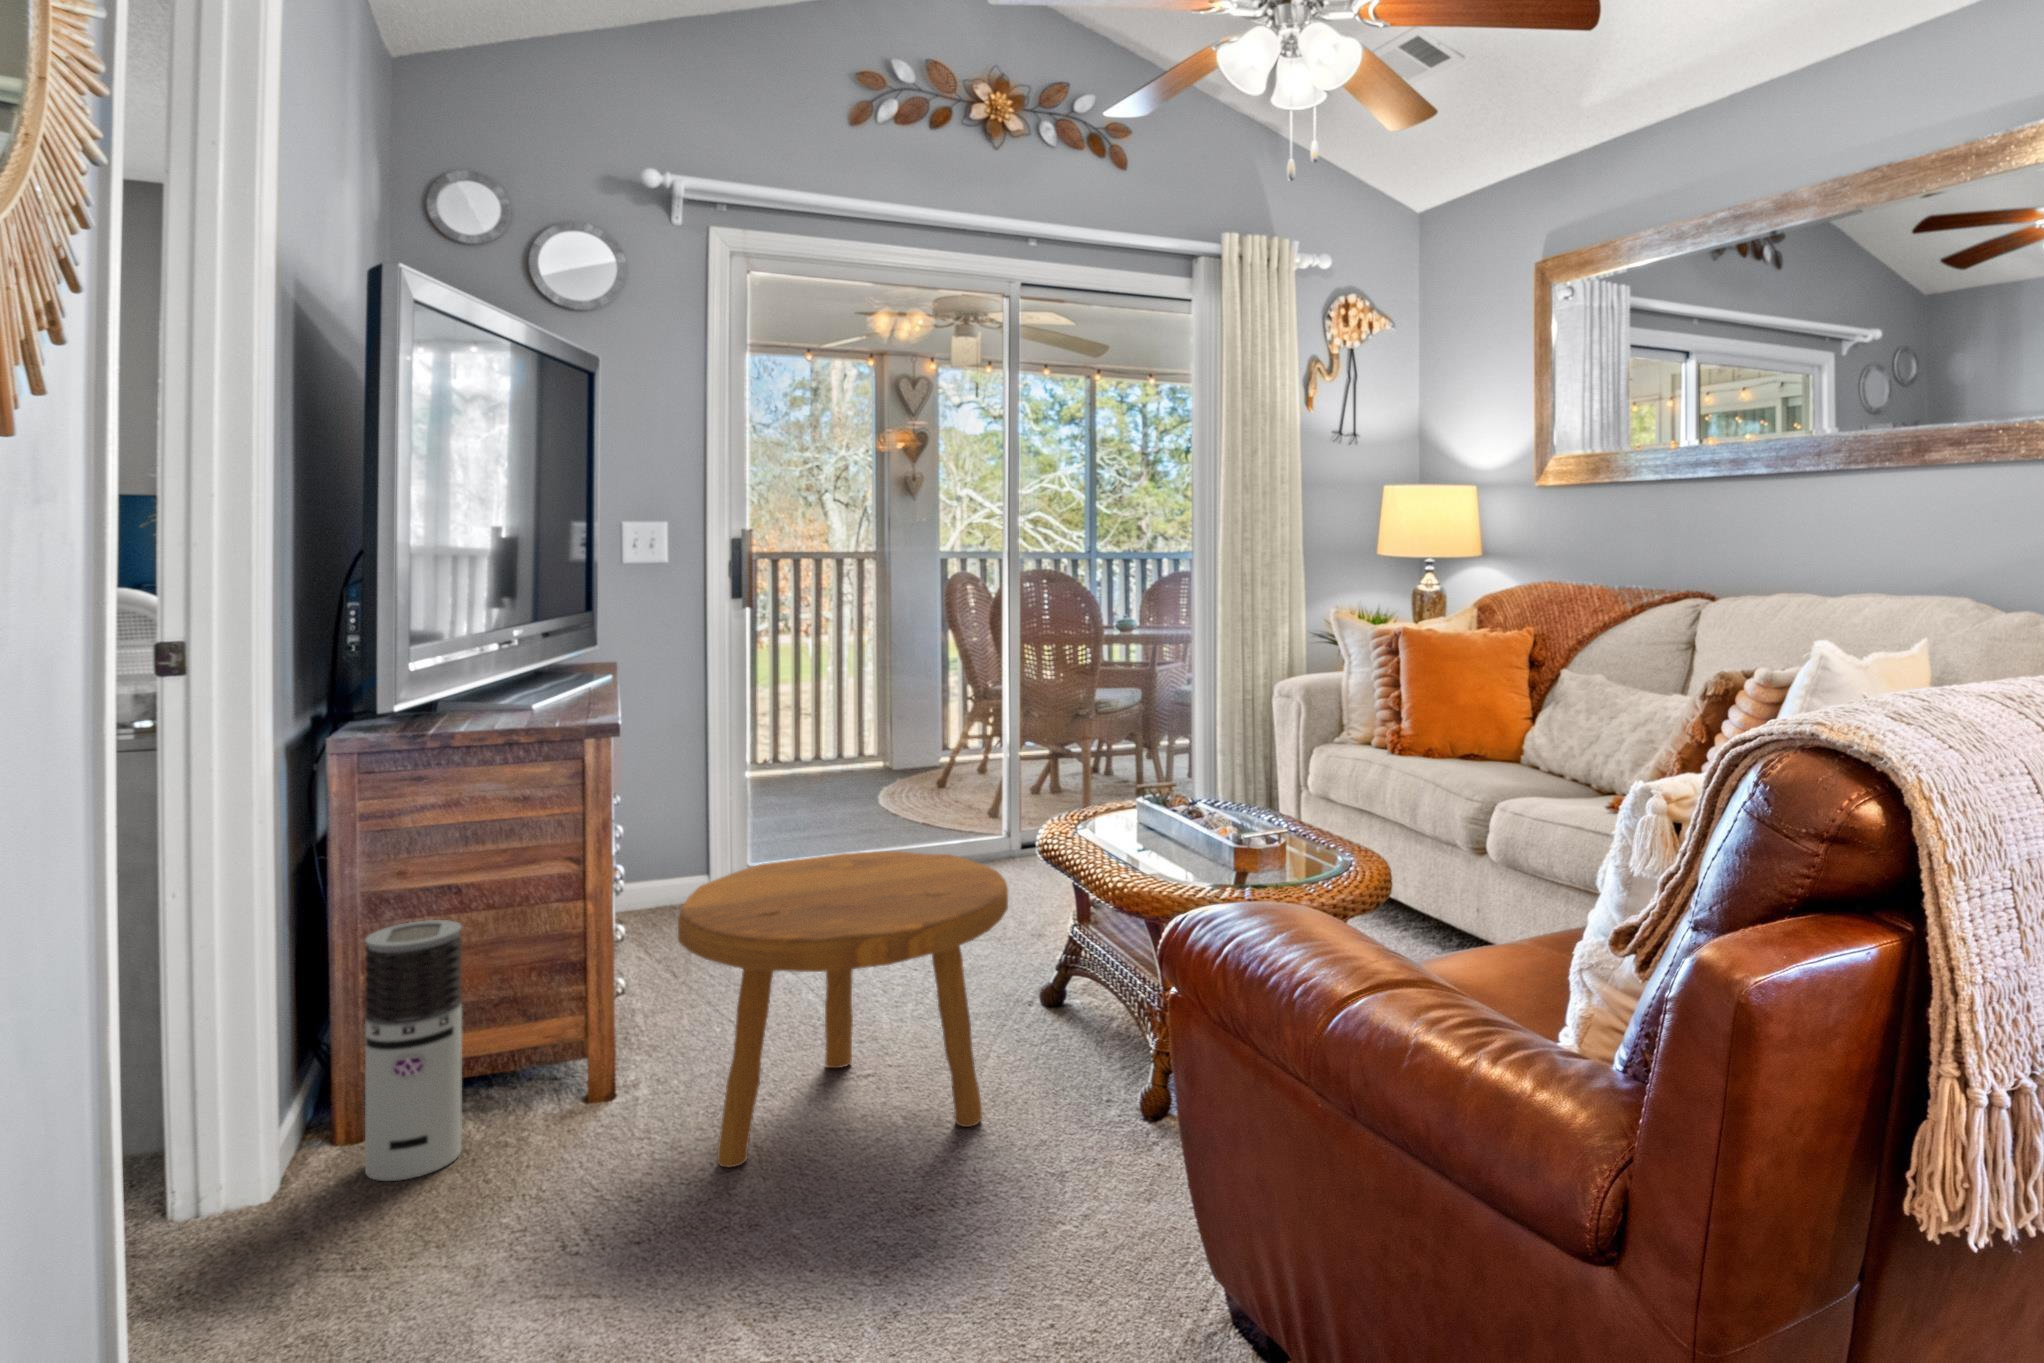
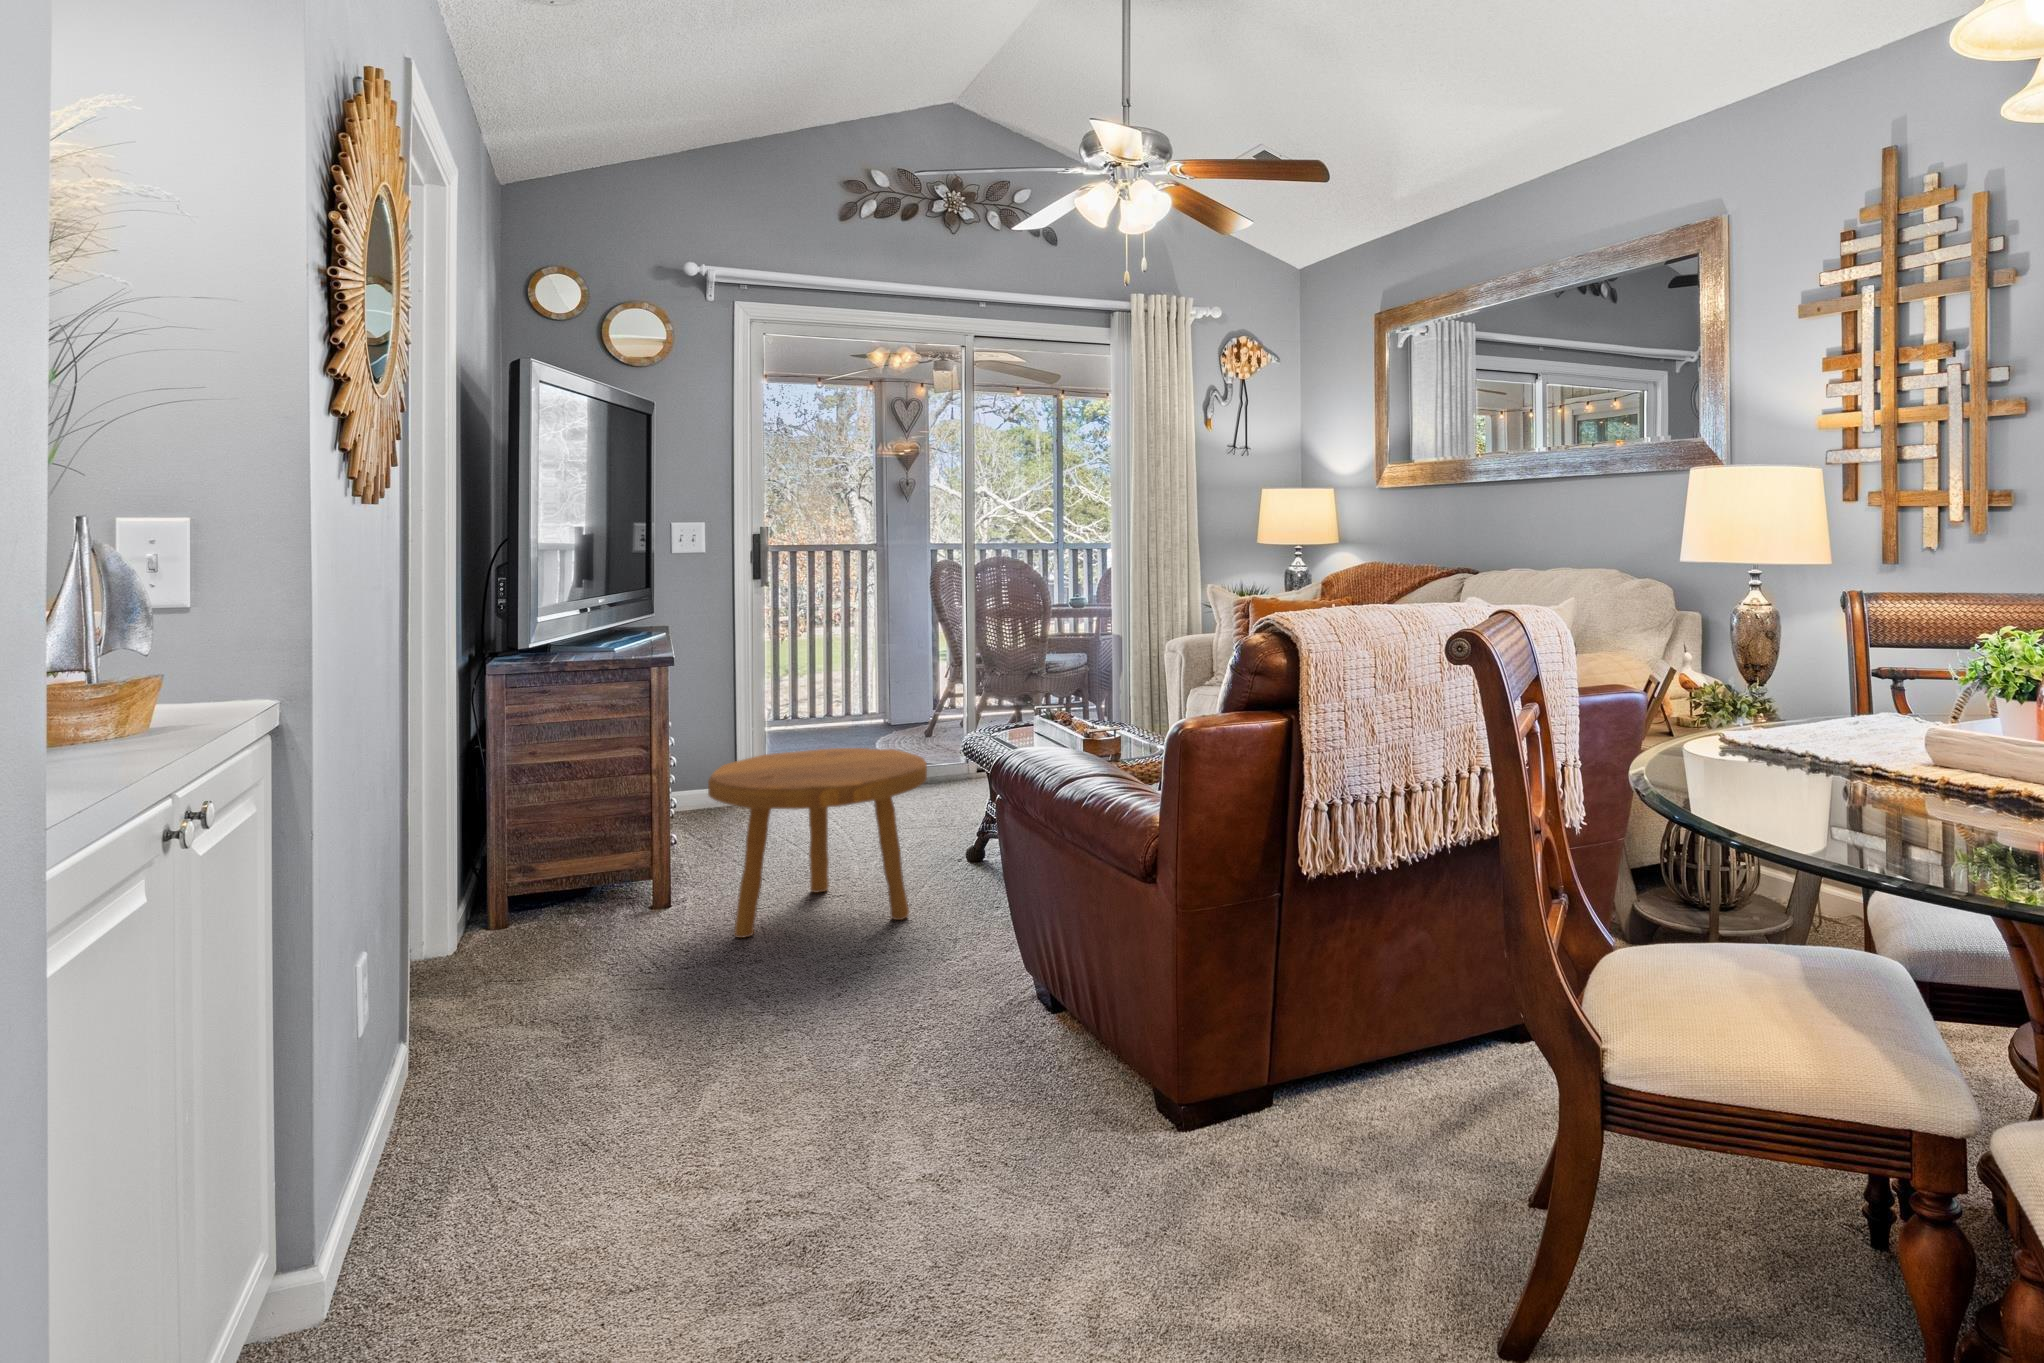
air purifier: present [365,920,462,1181] -> none [511,783,572,944]

